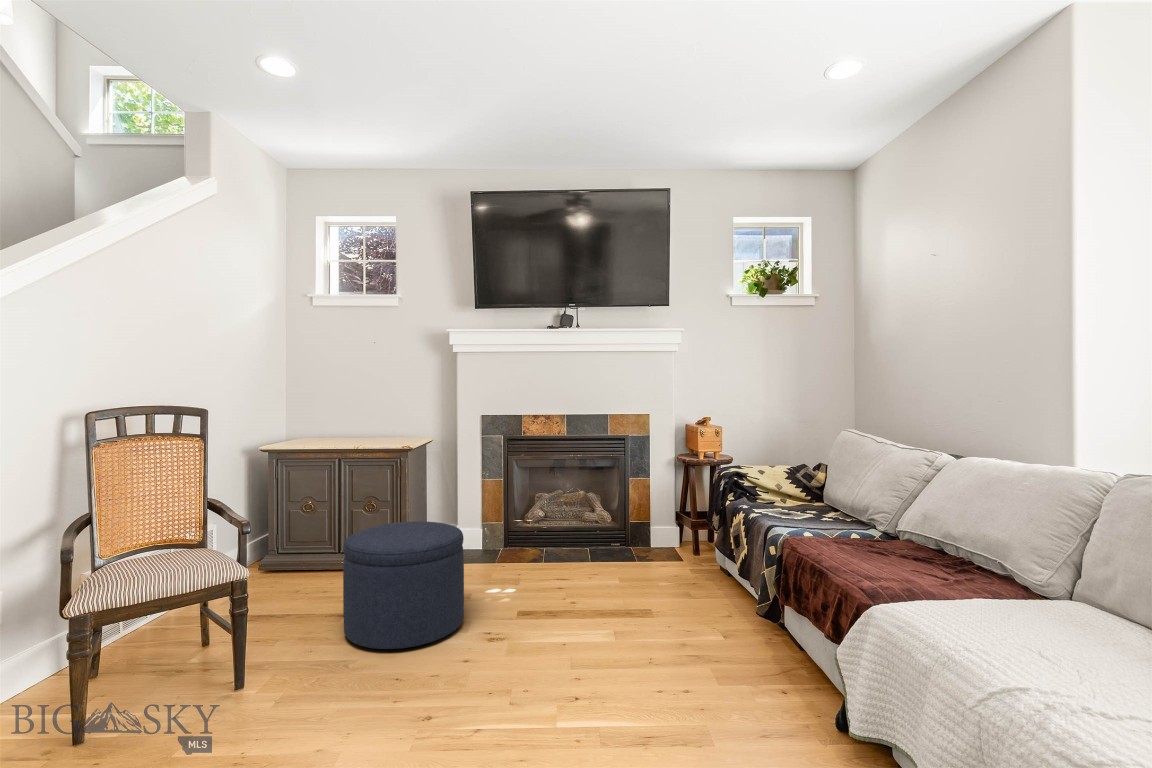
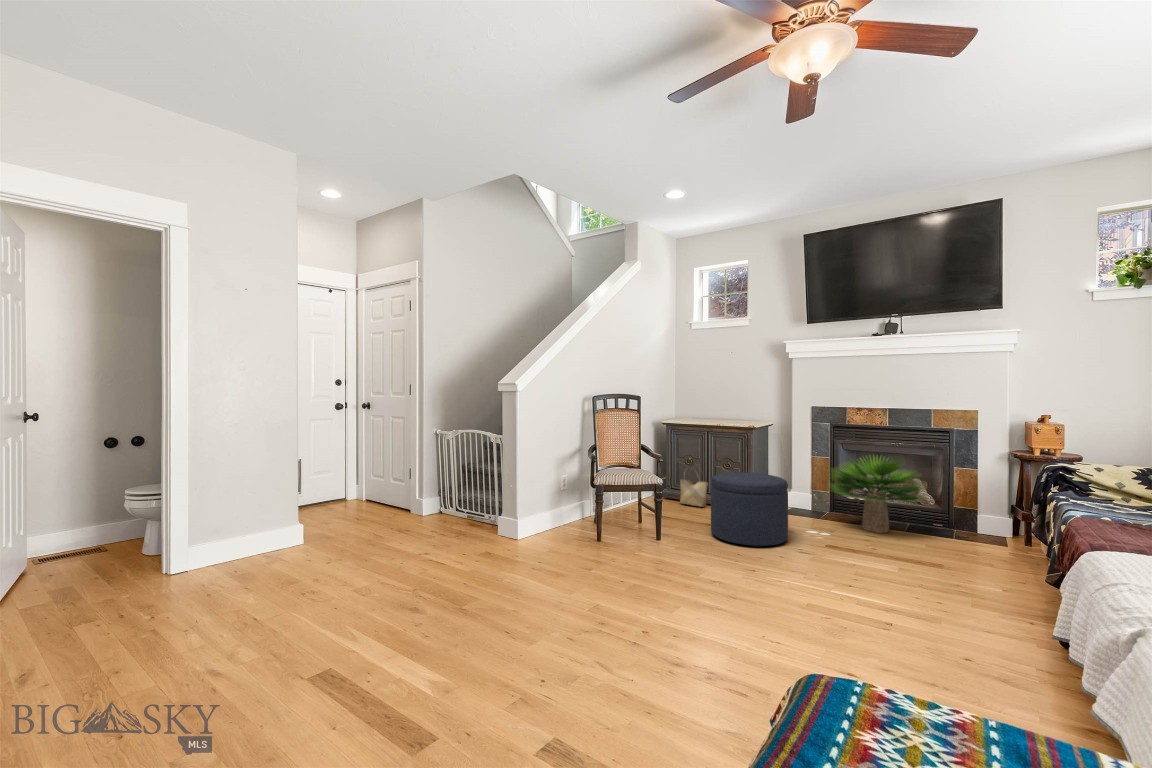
potted plant: none [501,472,619,574] -> present [832,457,923,533]
woven basket: none [288,515,336,580] -> present [680,479,708,507]

